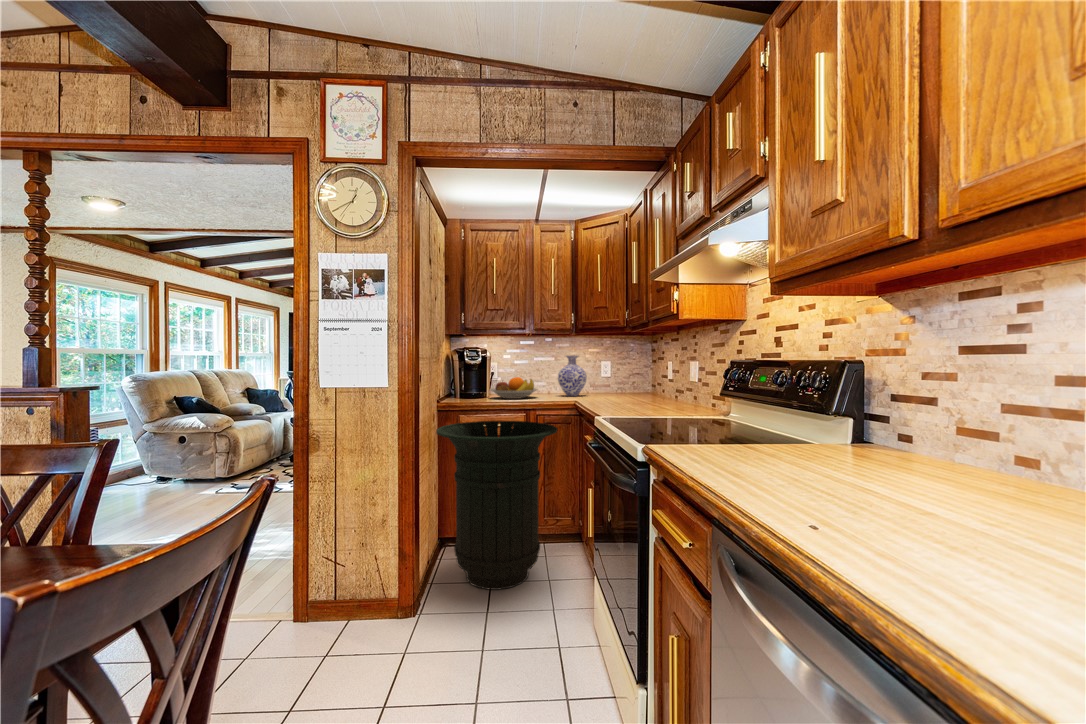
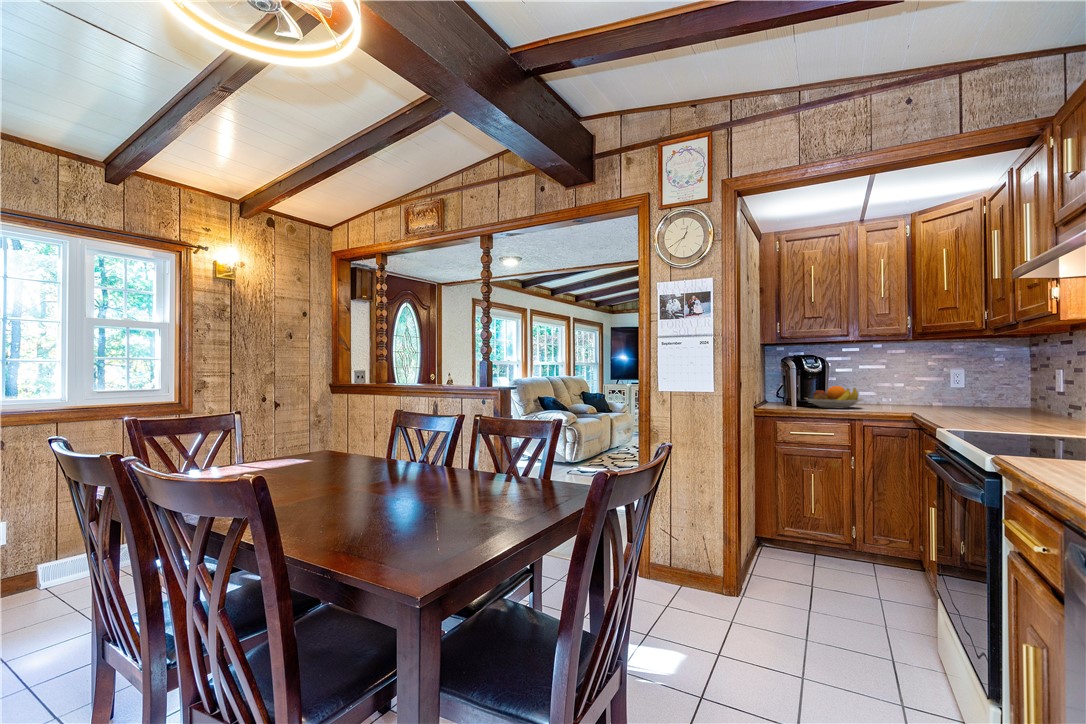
vase: present [558,355,587,396] -> none [889,363,930,409]
trash can: present [436,421,558,590] -> none [754,428,890,595]

